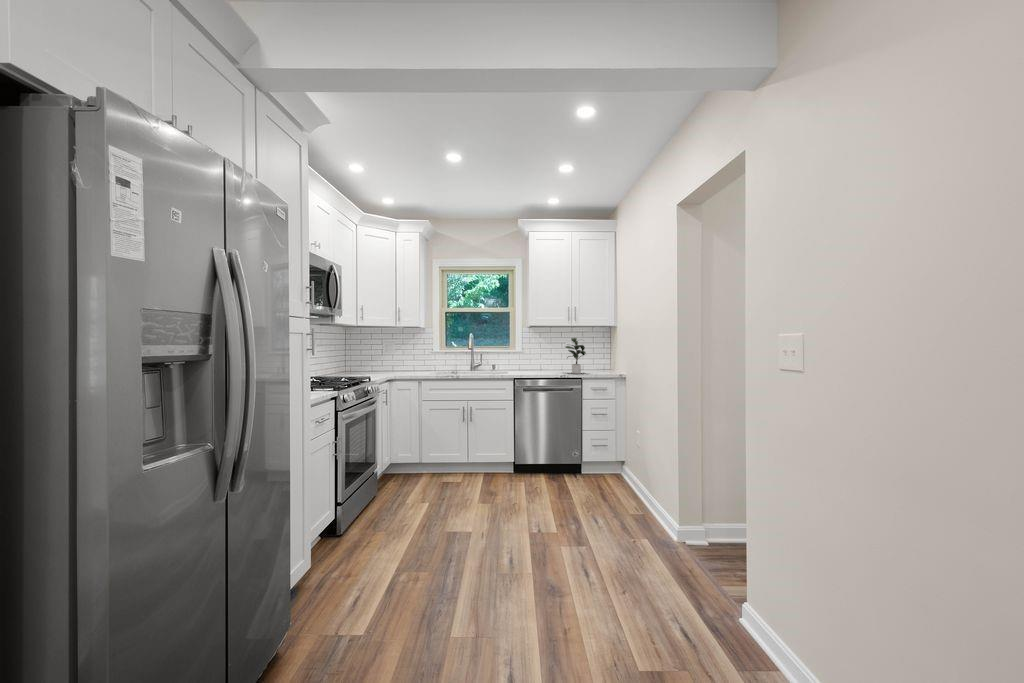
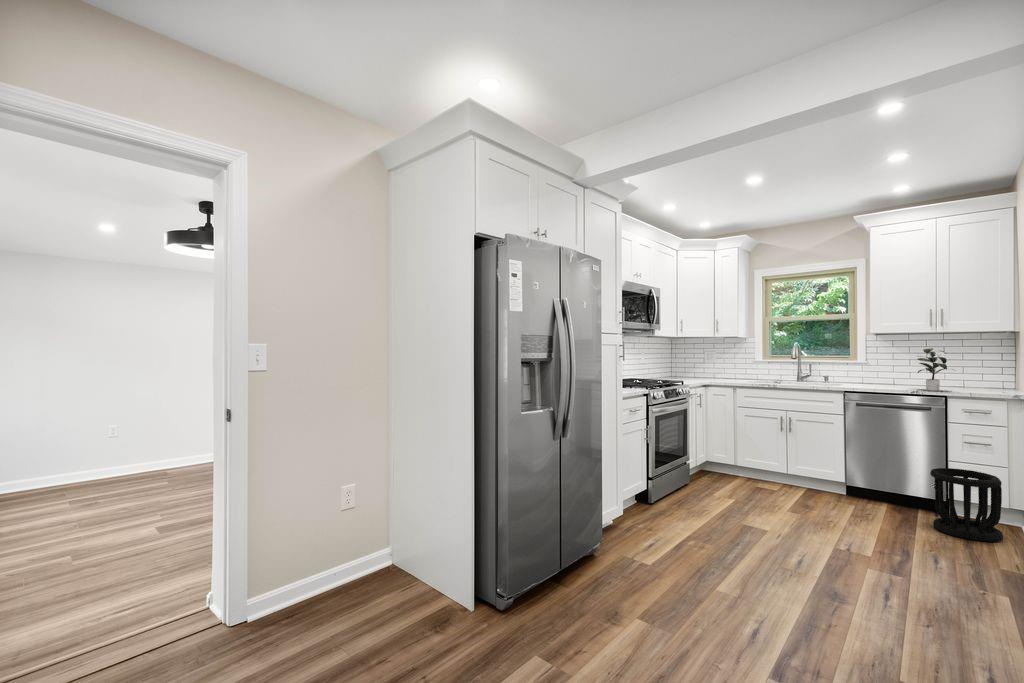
wastebasket: none [586,439,632,498] -> present [930,468,1003,542]

